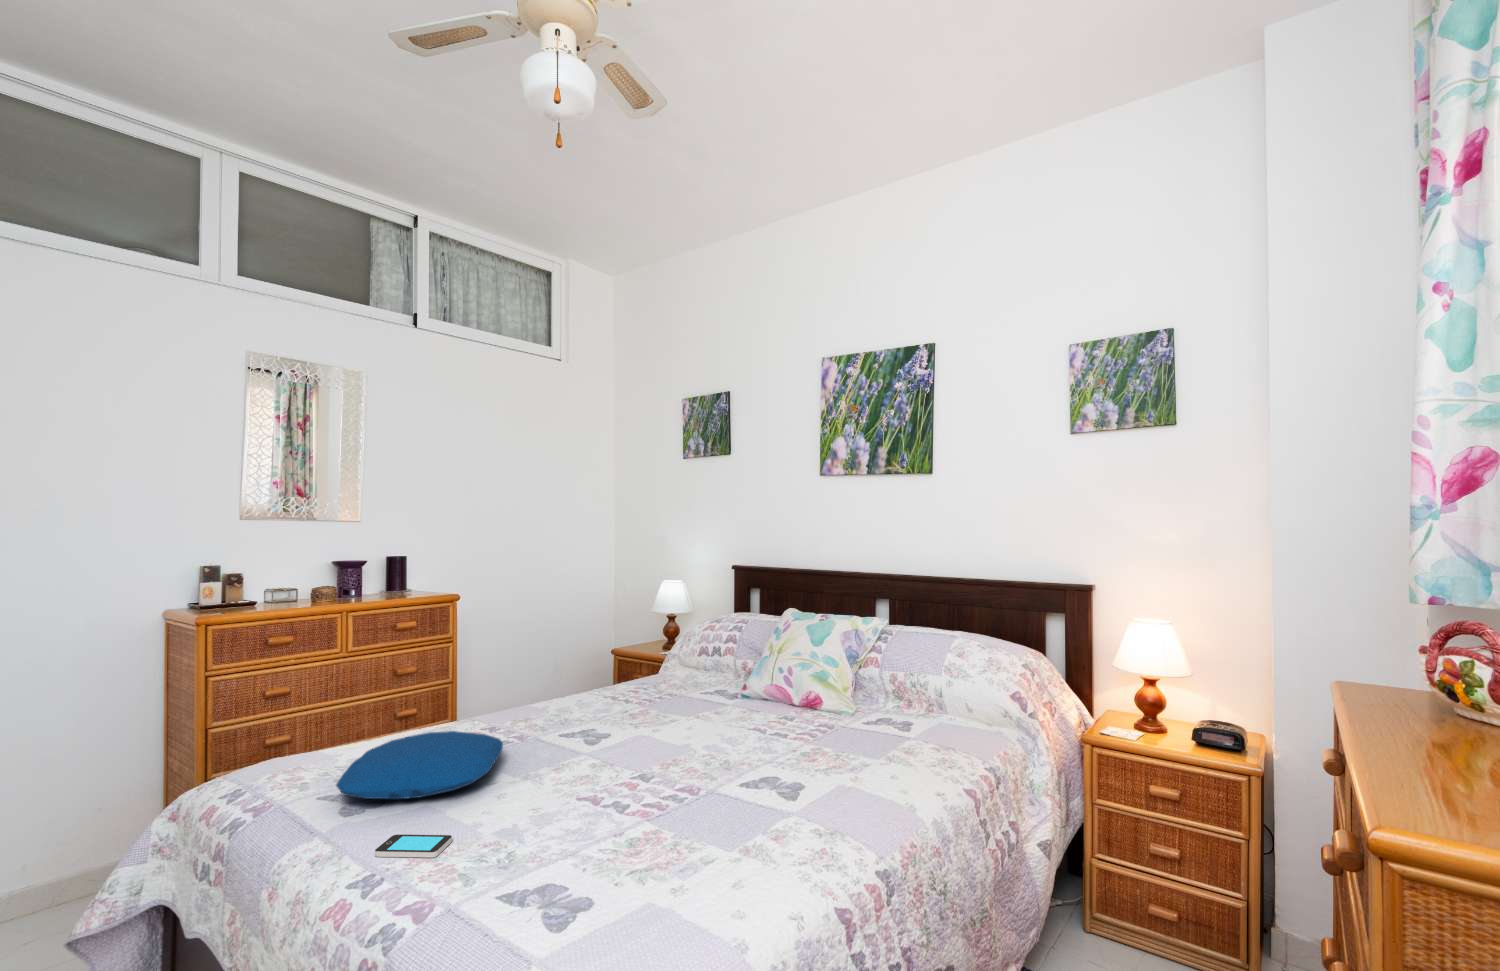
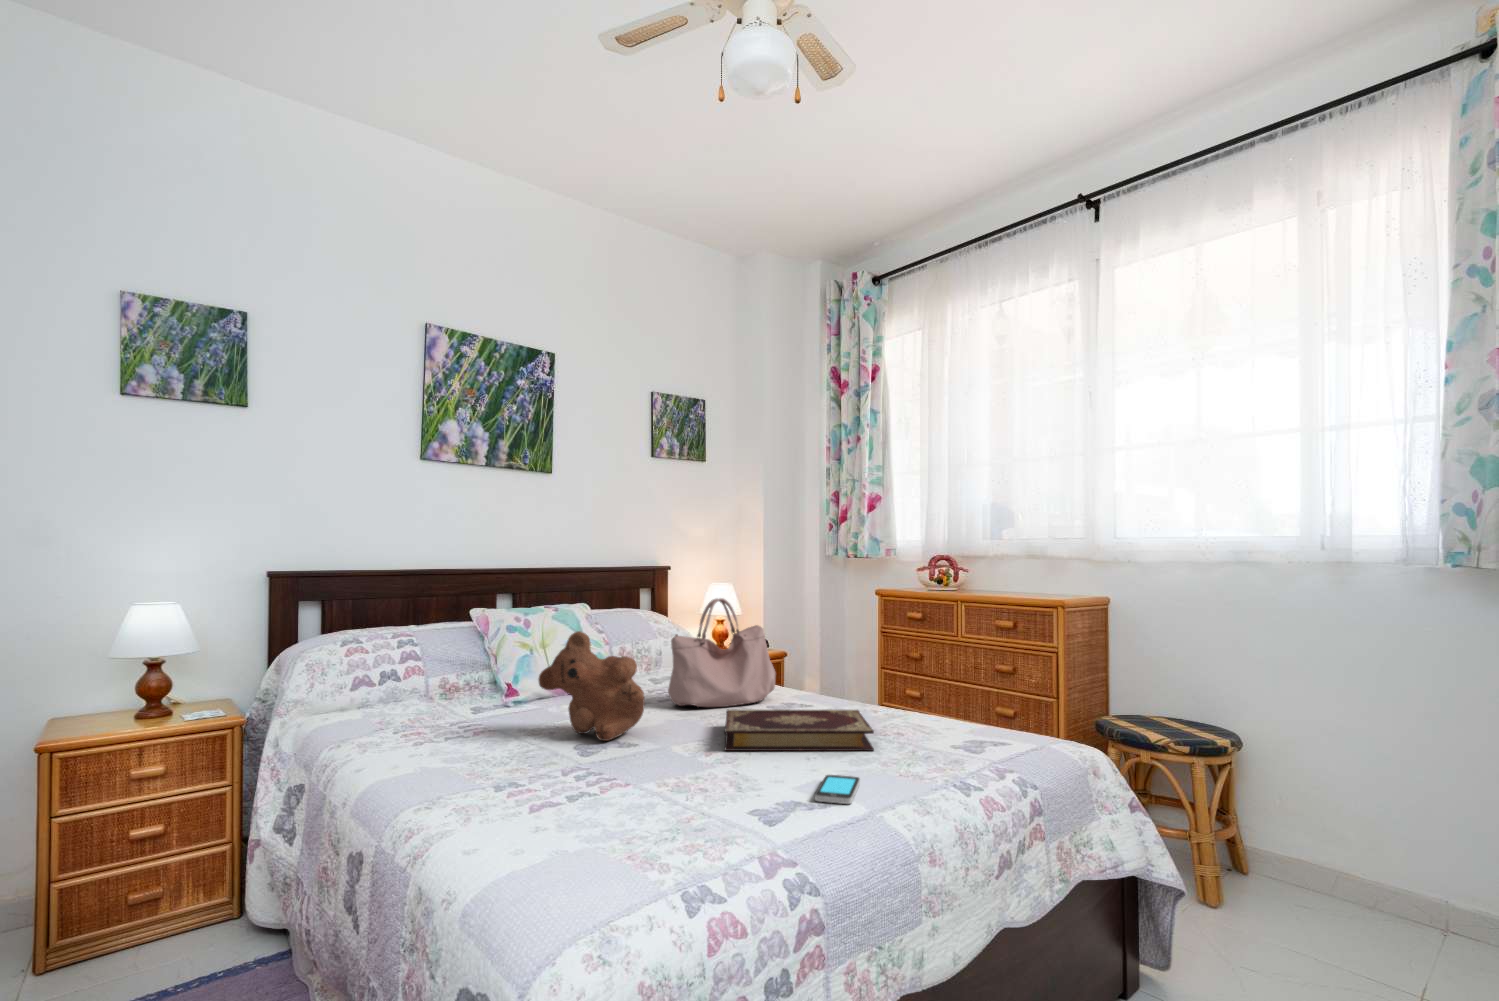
handbag: none [734,642,831,777] -> present [668,598,775,707]
teddy bear: none [598,647,662,744] -> present [539,631,645,741]
pillow: present [336,731,503,799] -> none [541,739,739,824]
book: none [554,760,679,860] -> present [725,709,874,751]

